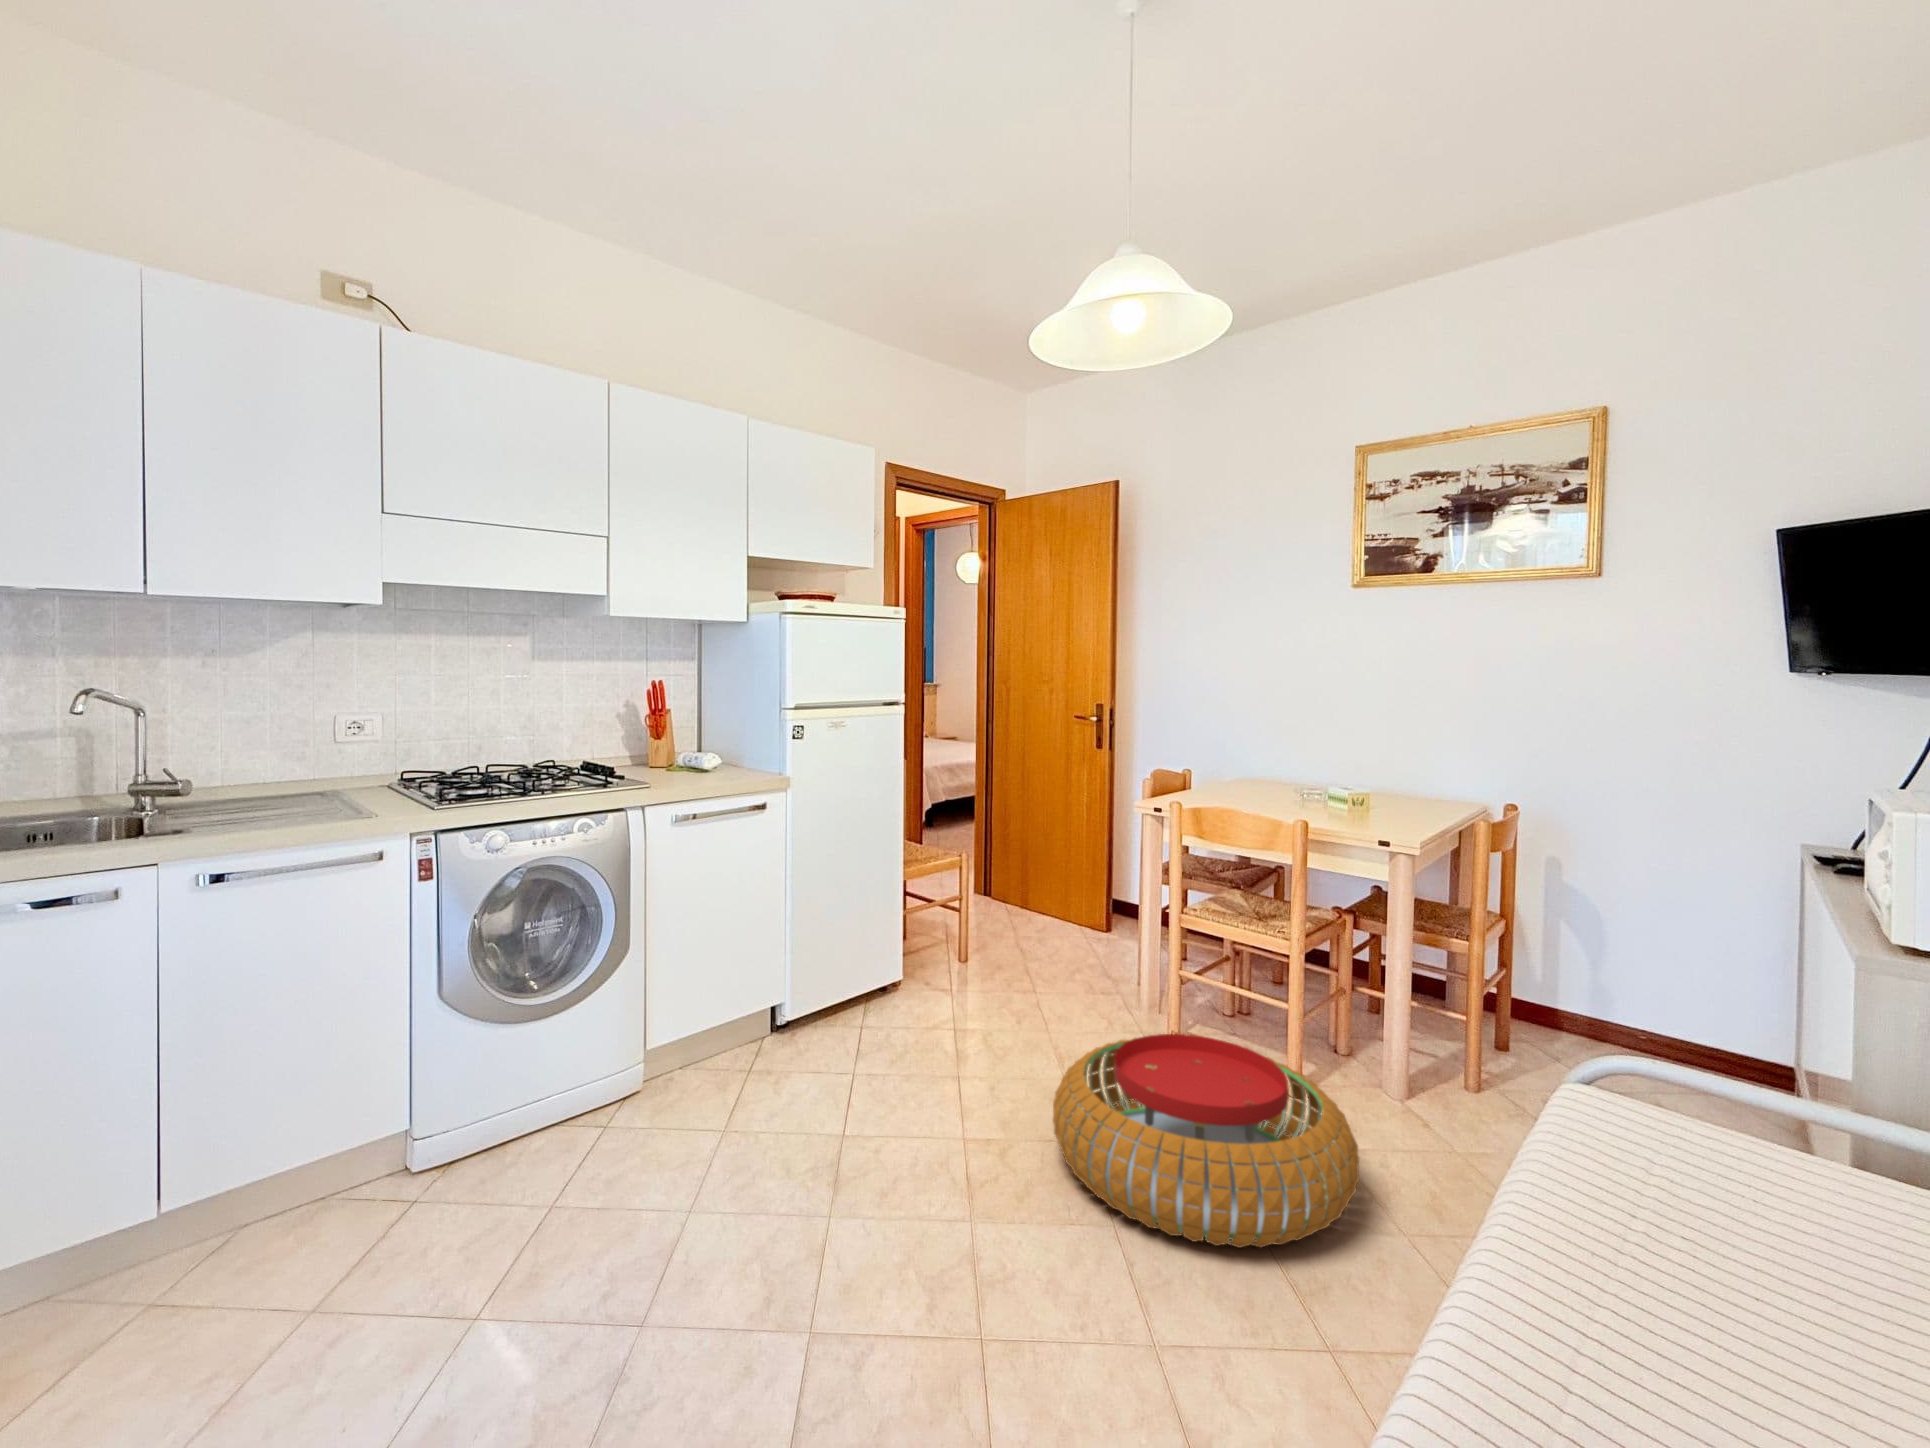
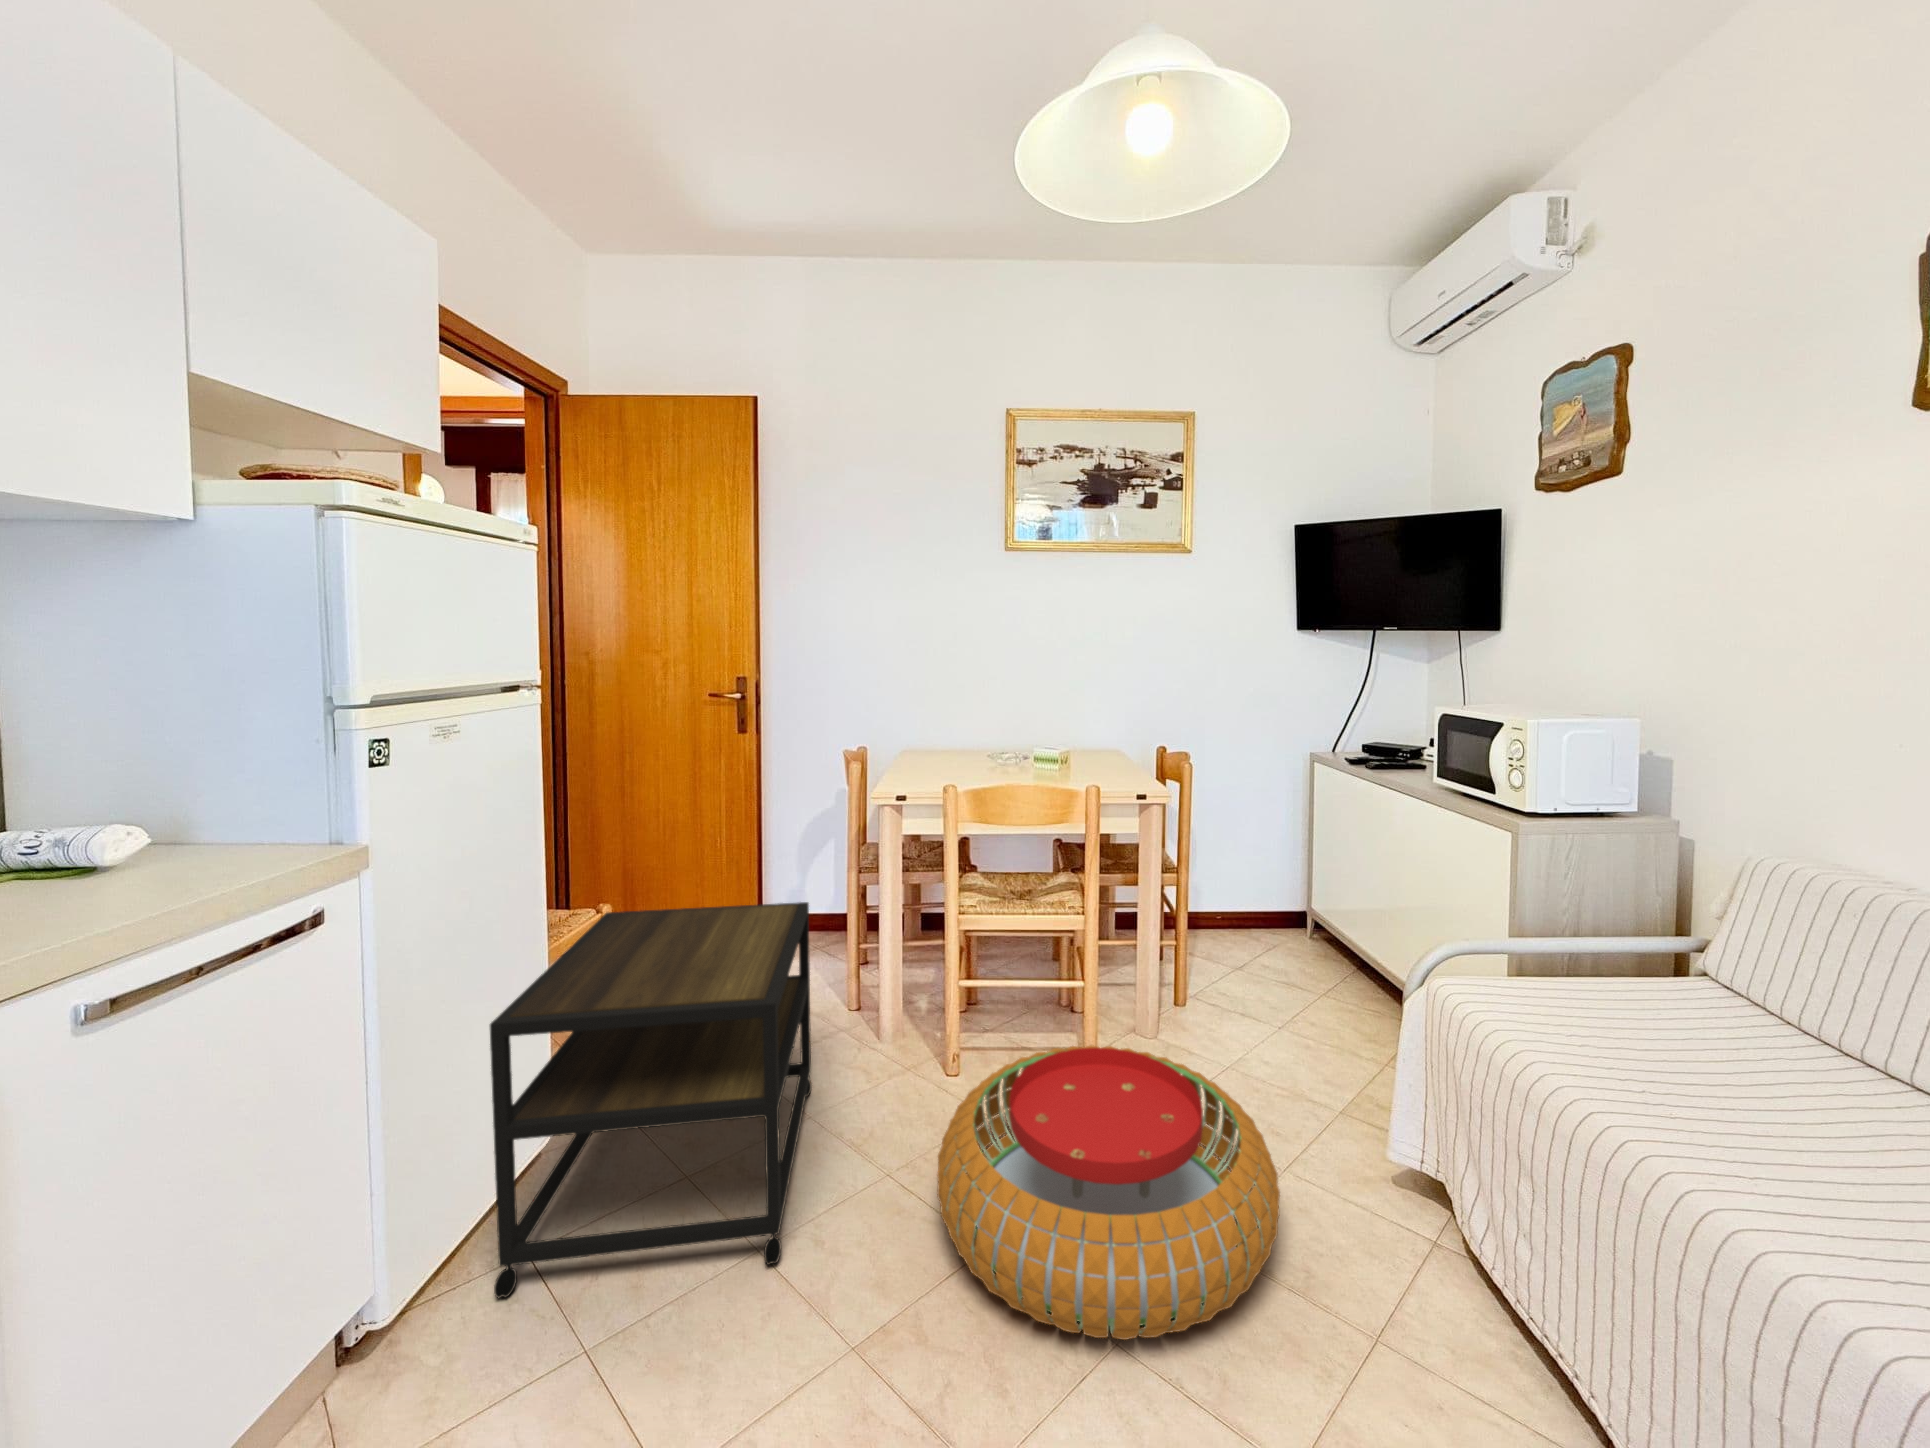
side table: none [838,859,1066,1091] -> present [490,902,812,1298]

